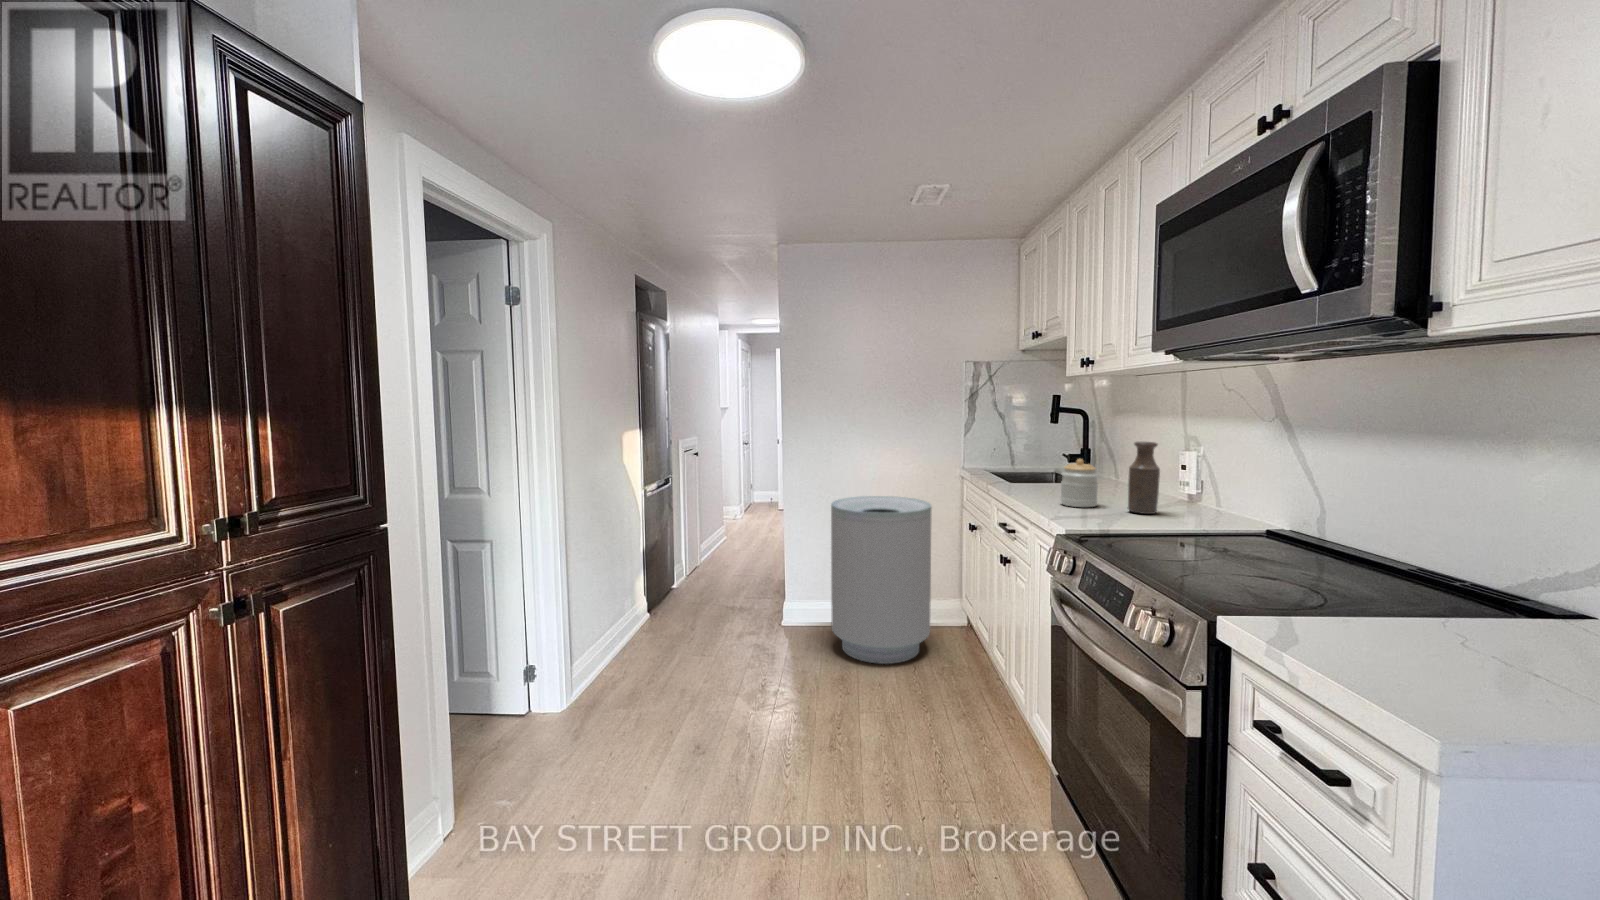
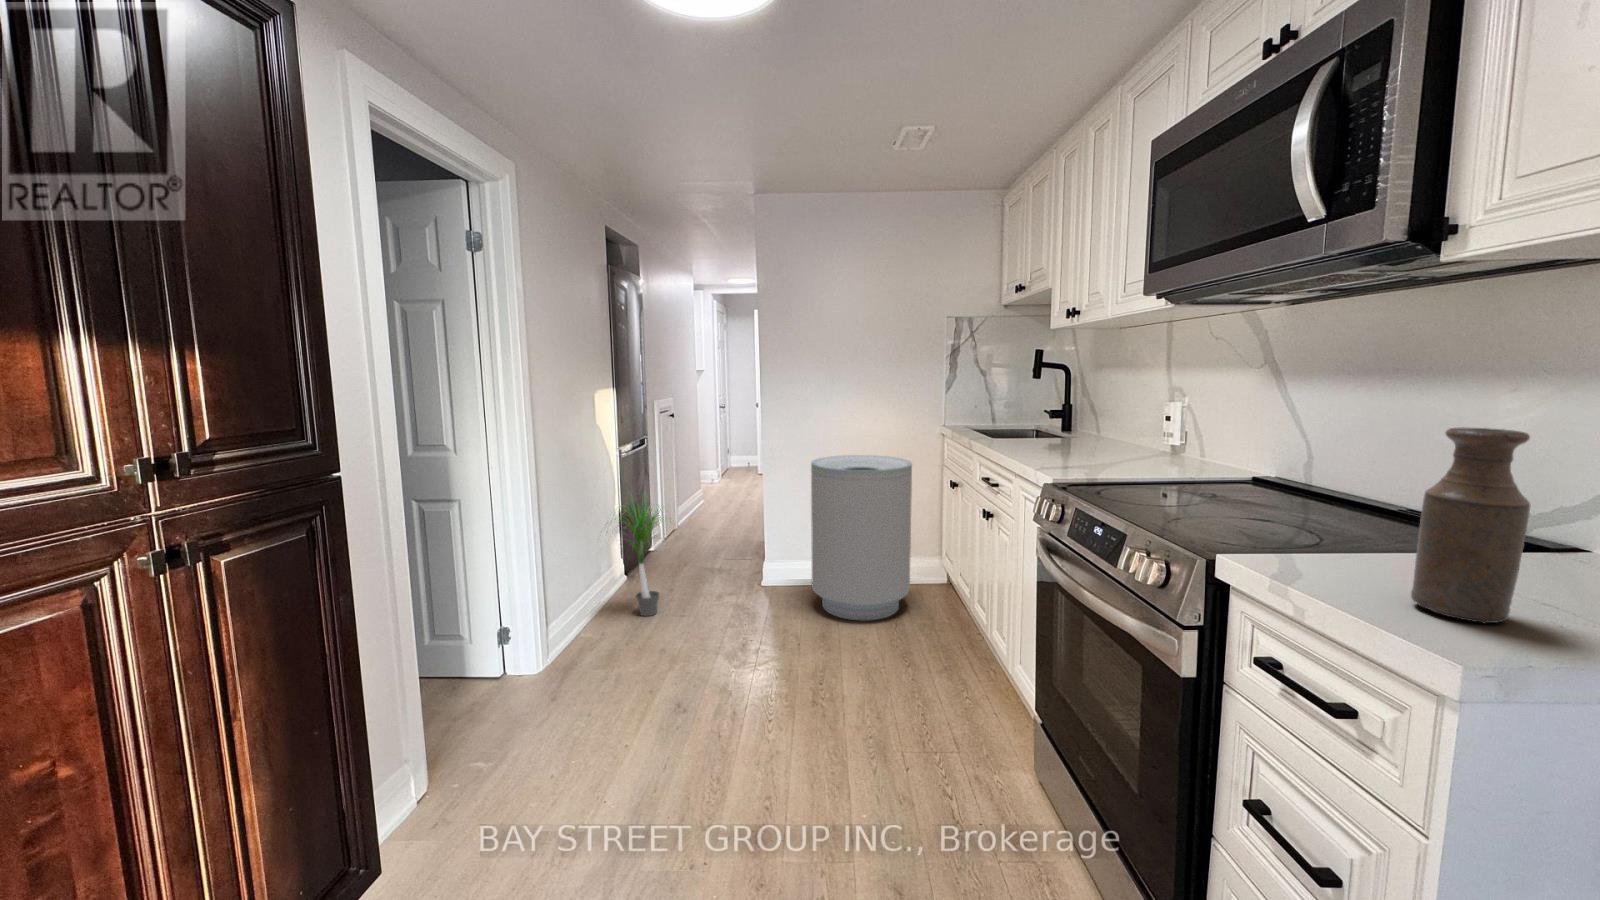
bottle: present [1128,442,1160,514] -> present [1411,427,1531,623]
jar: present [1061,459,1098,507] -> none [1044,411,1082,459]
potted plant: none [619,526,705,656] -> present [616,497,671,616]

